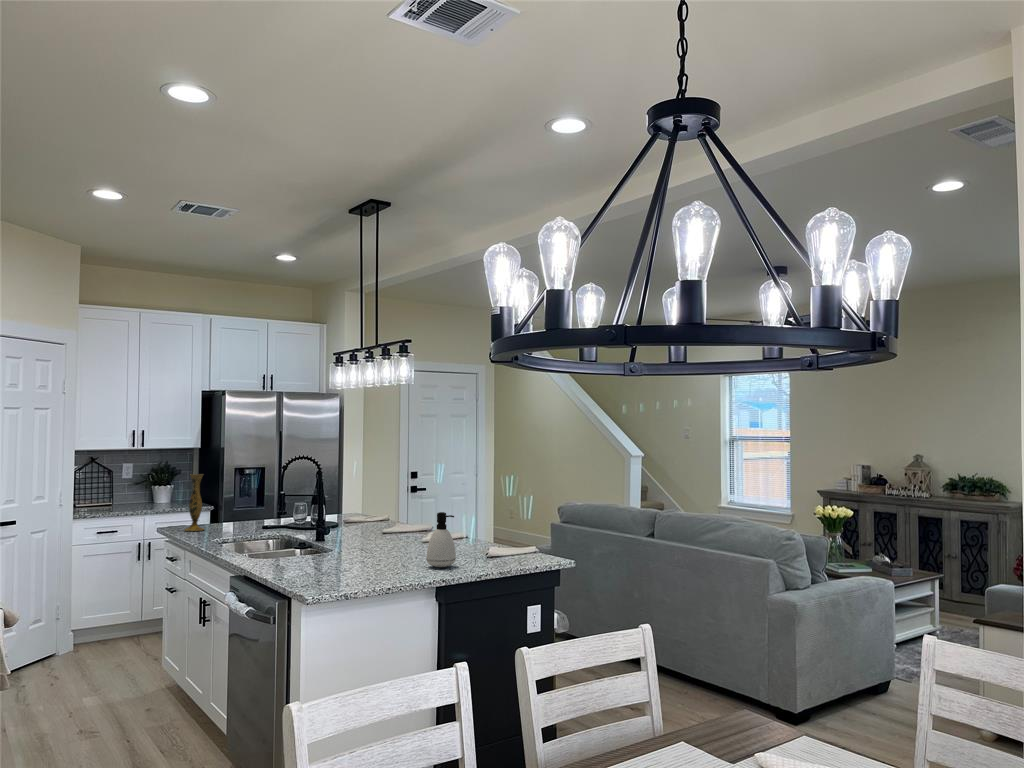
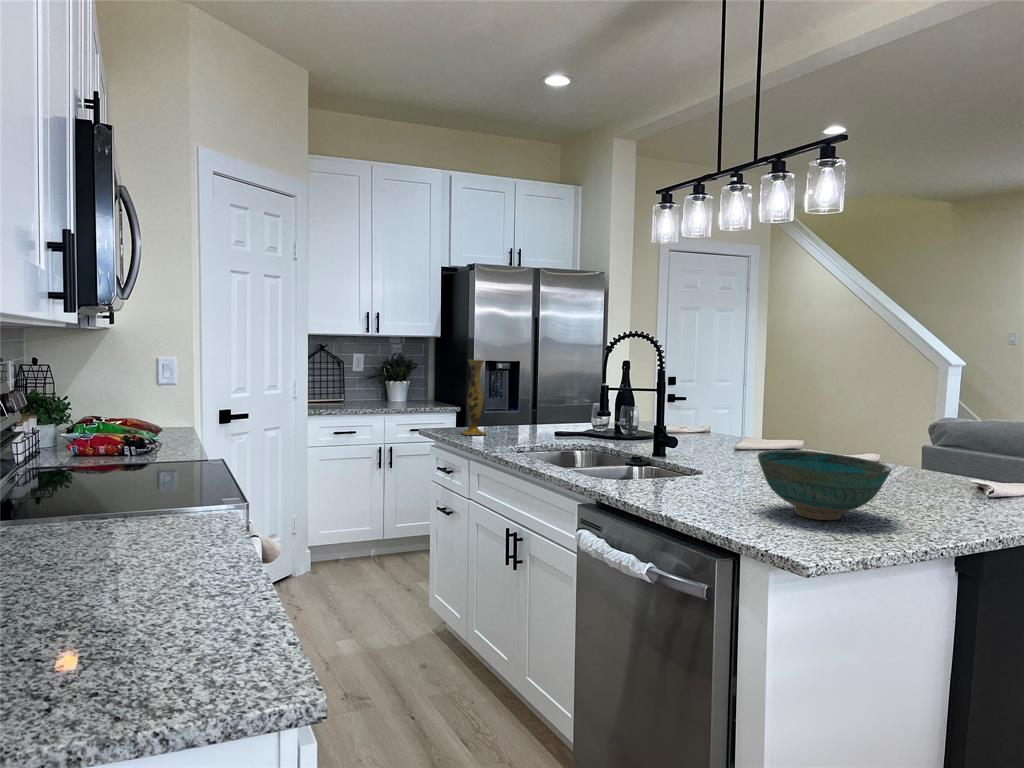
soap dispenser: present [427,512,456,567] -> none [923,420,987,514]
bowl: none [320,534,394,575] -> present [758,450,891,520]

